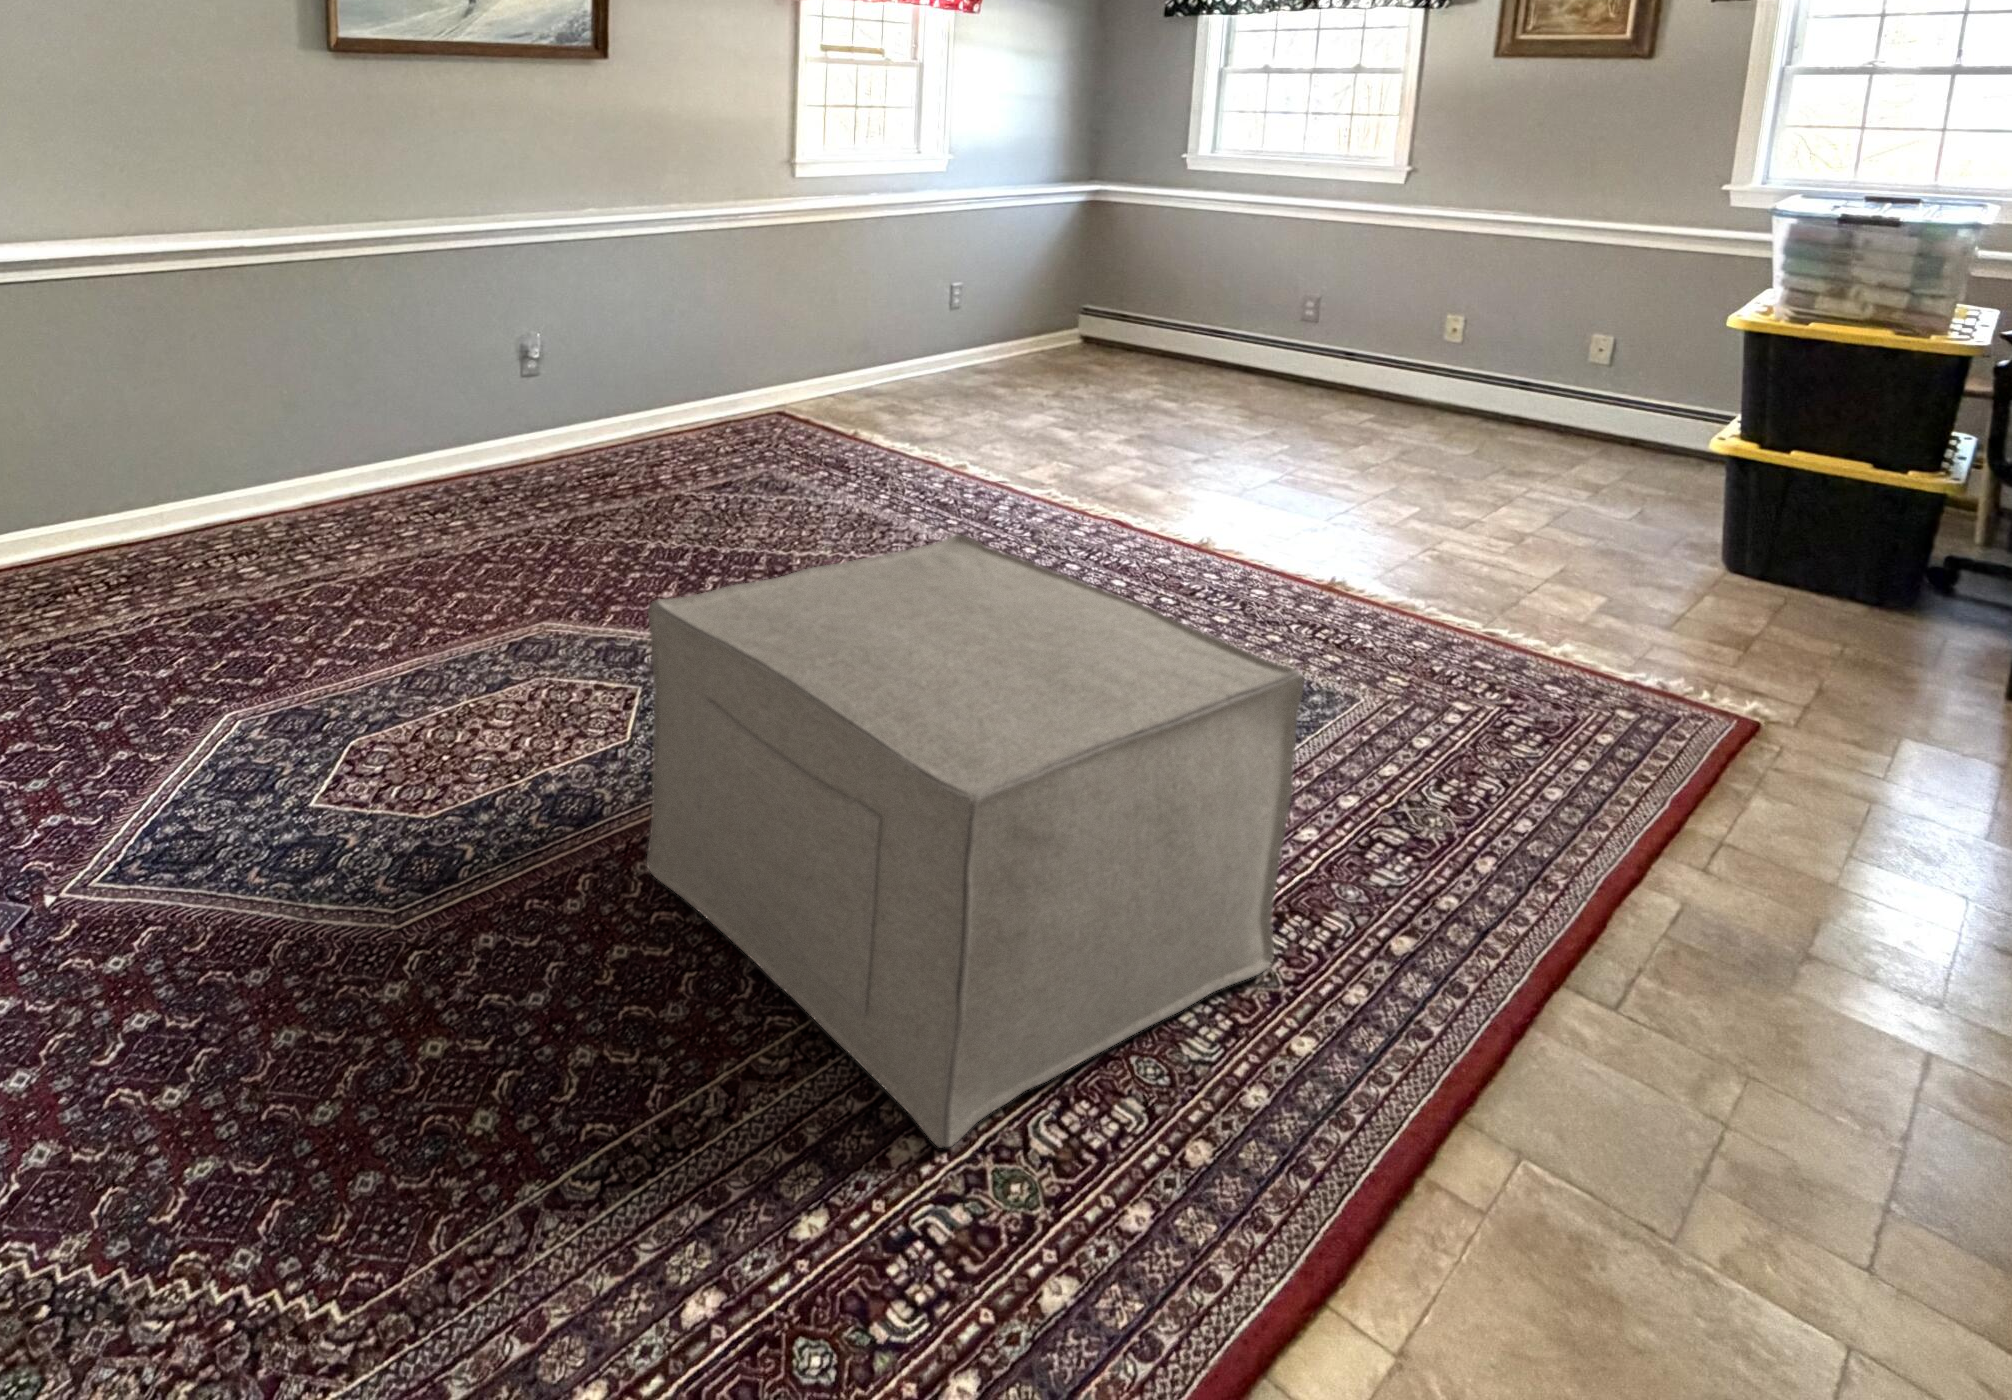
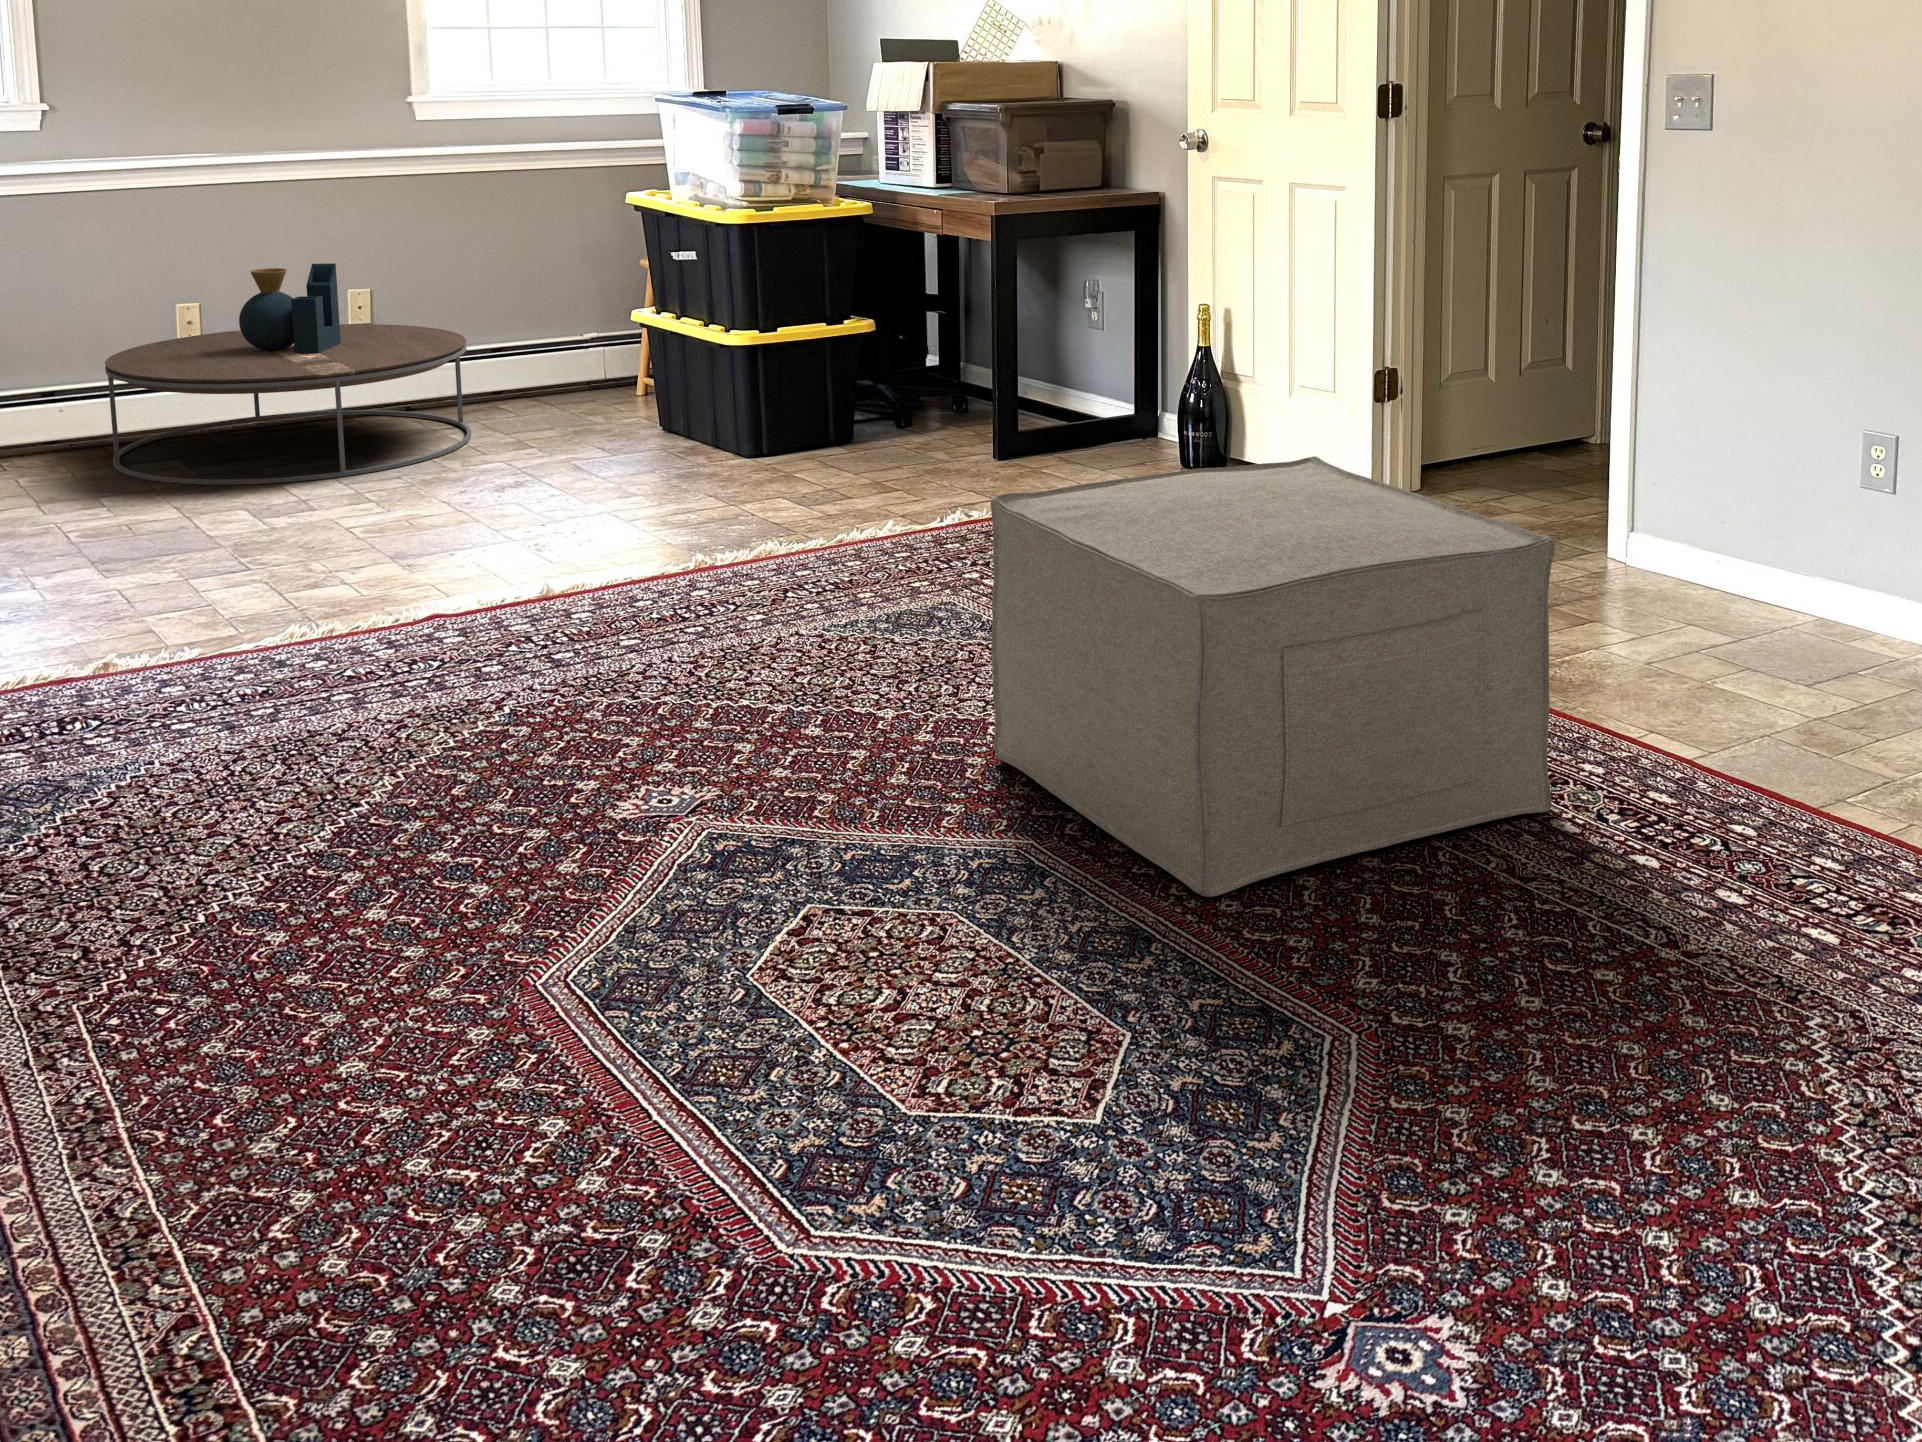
coffee table: none [1302,321,1627,505] -> present [105,263,471,485]

